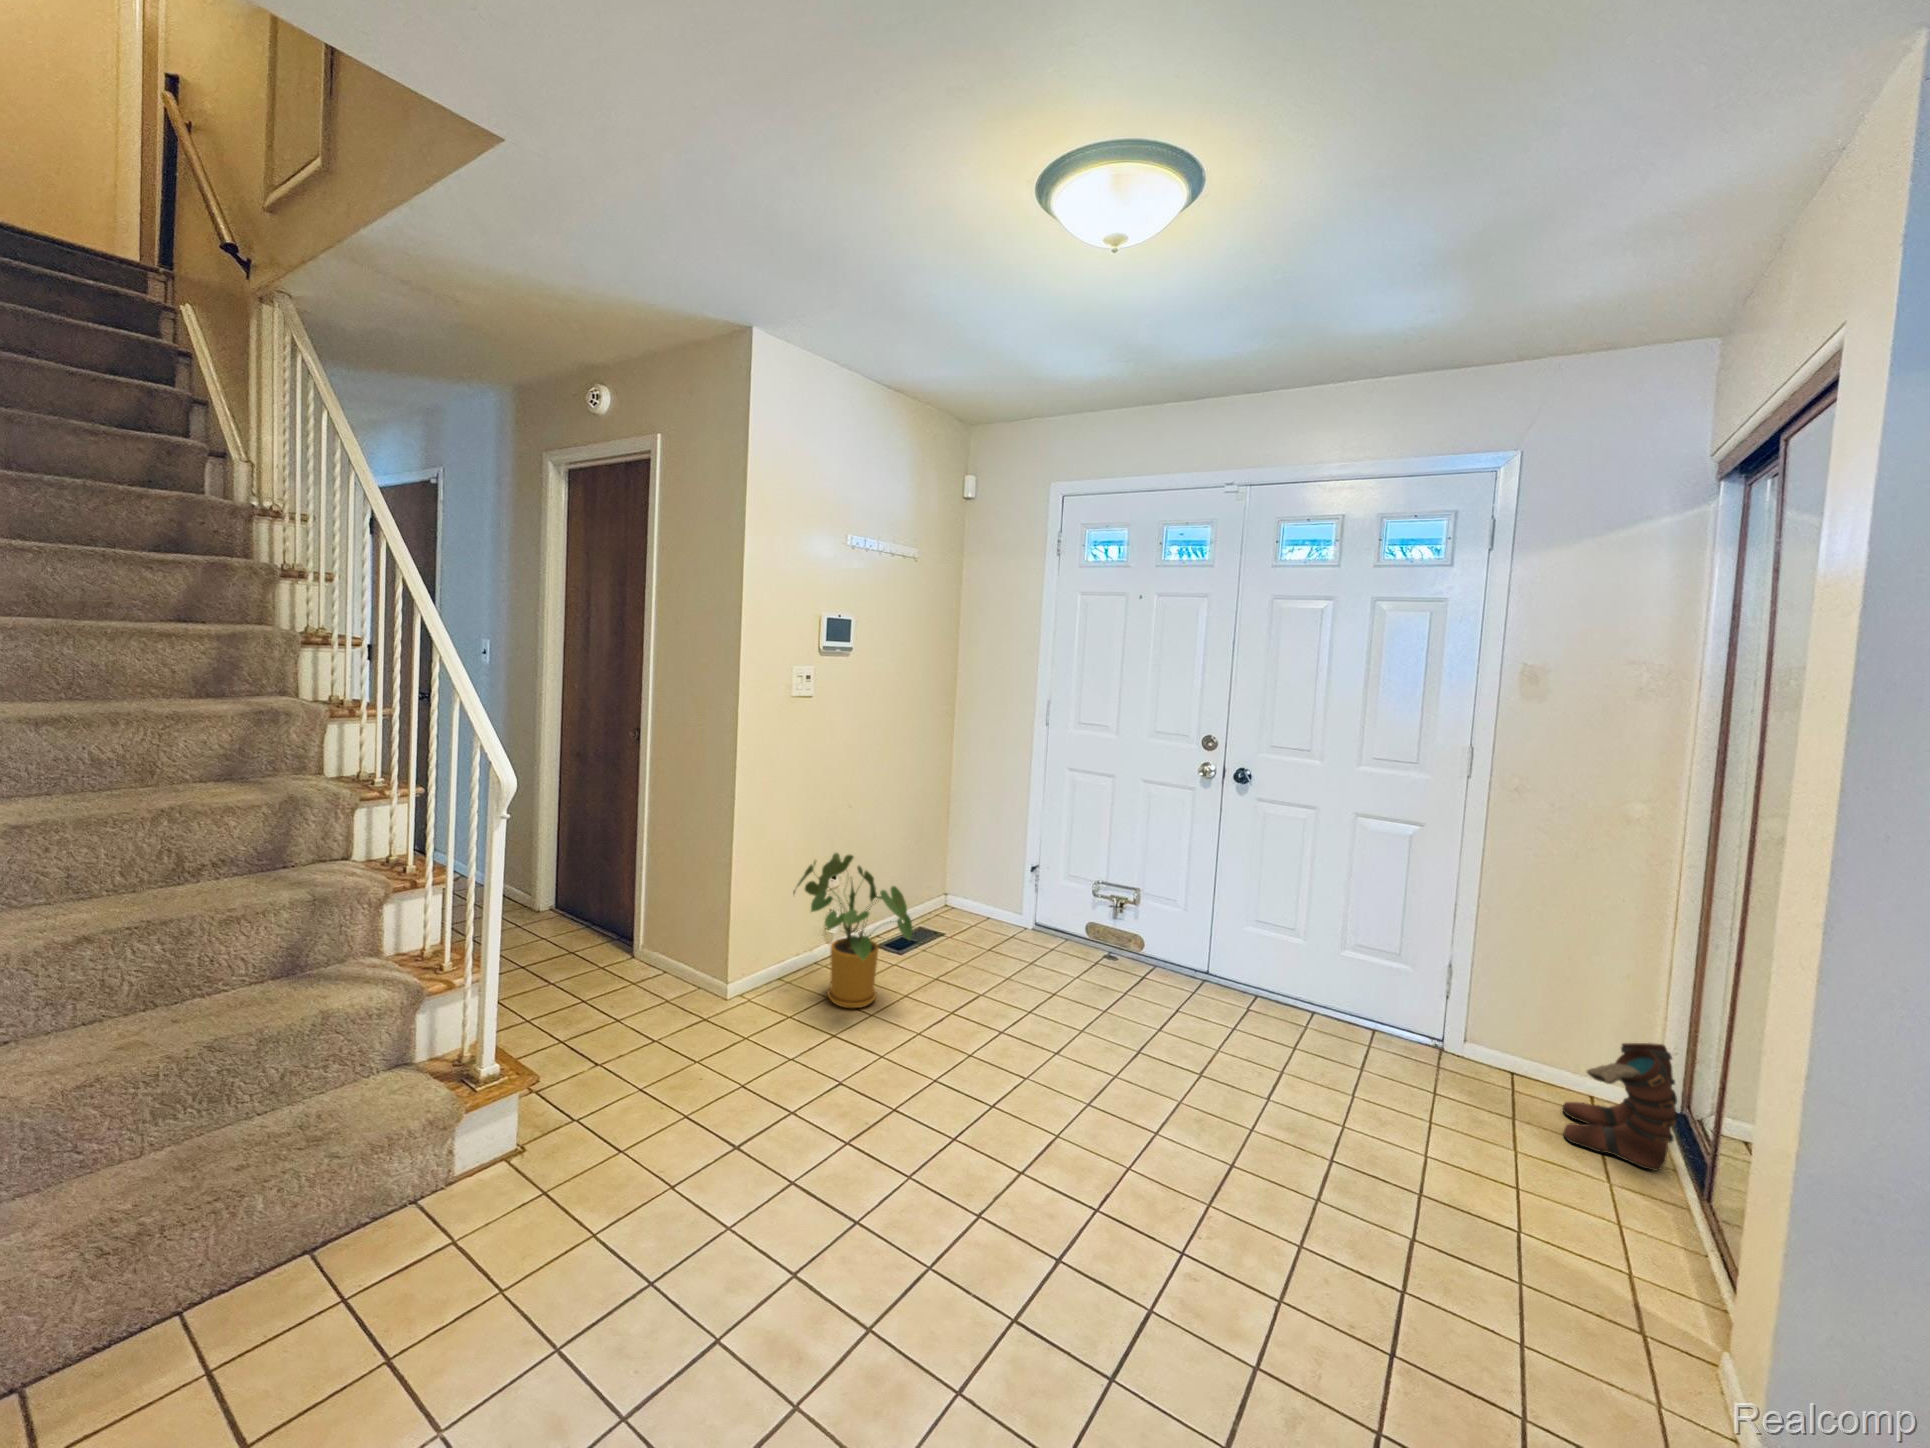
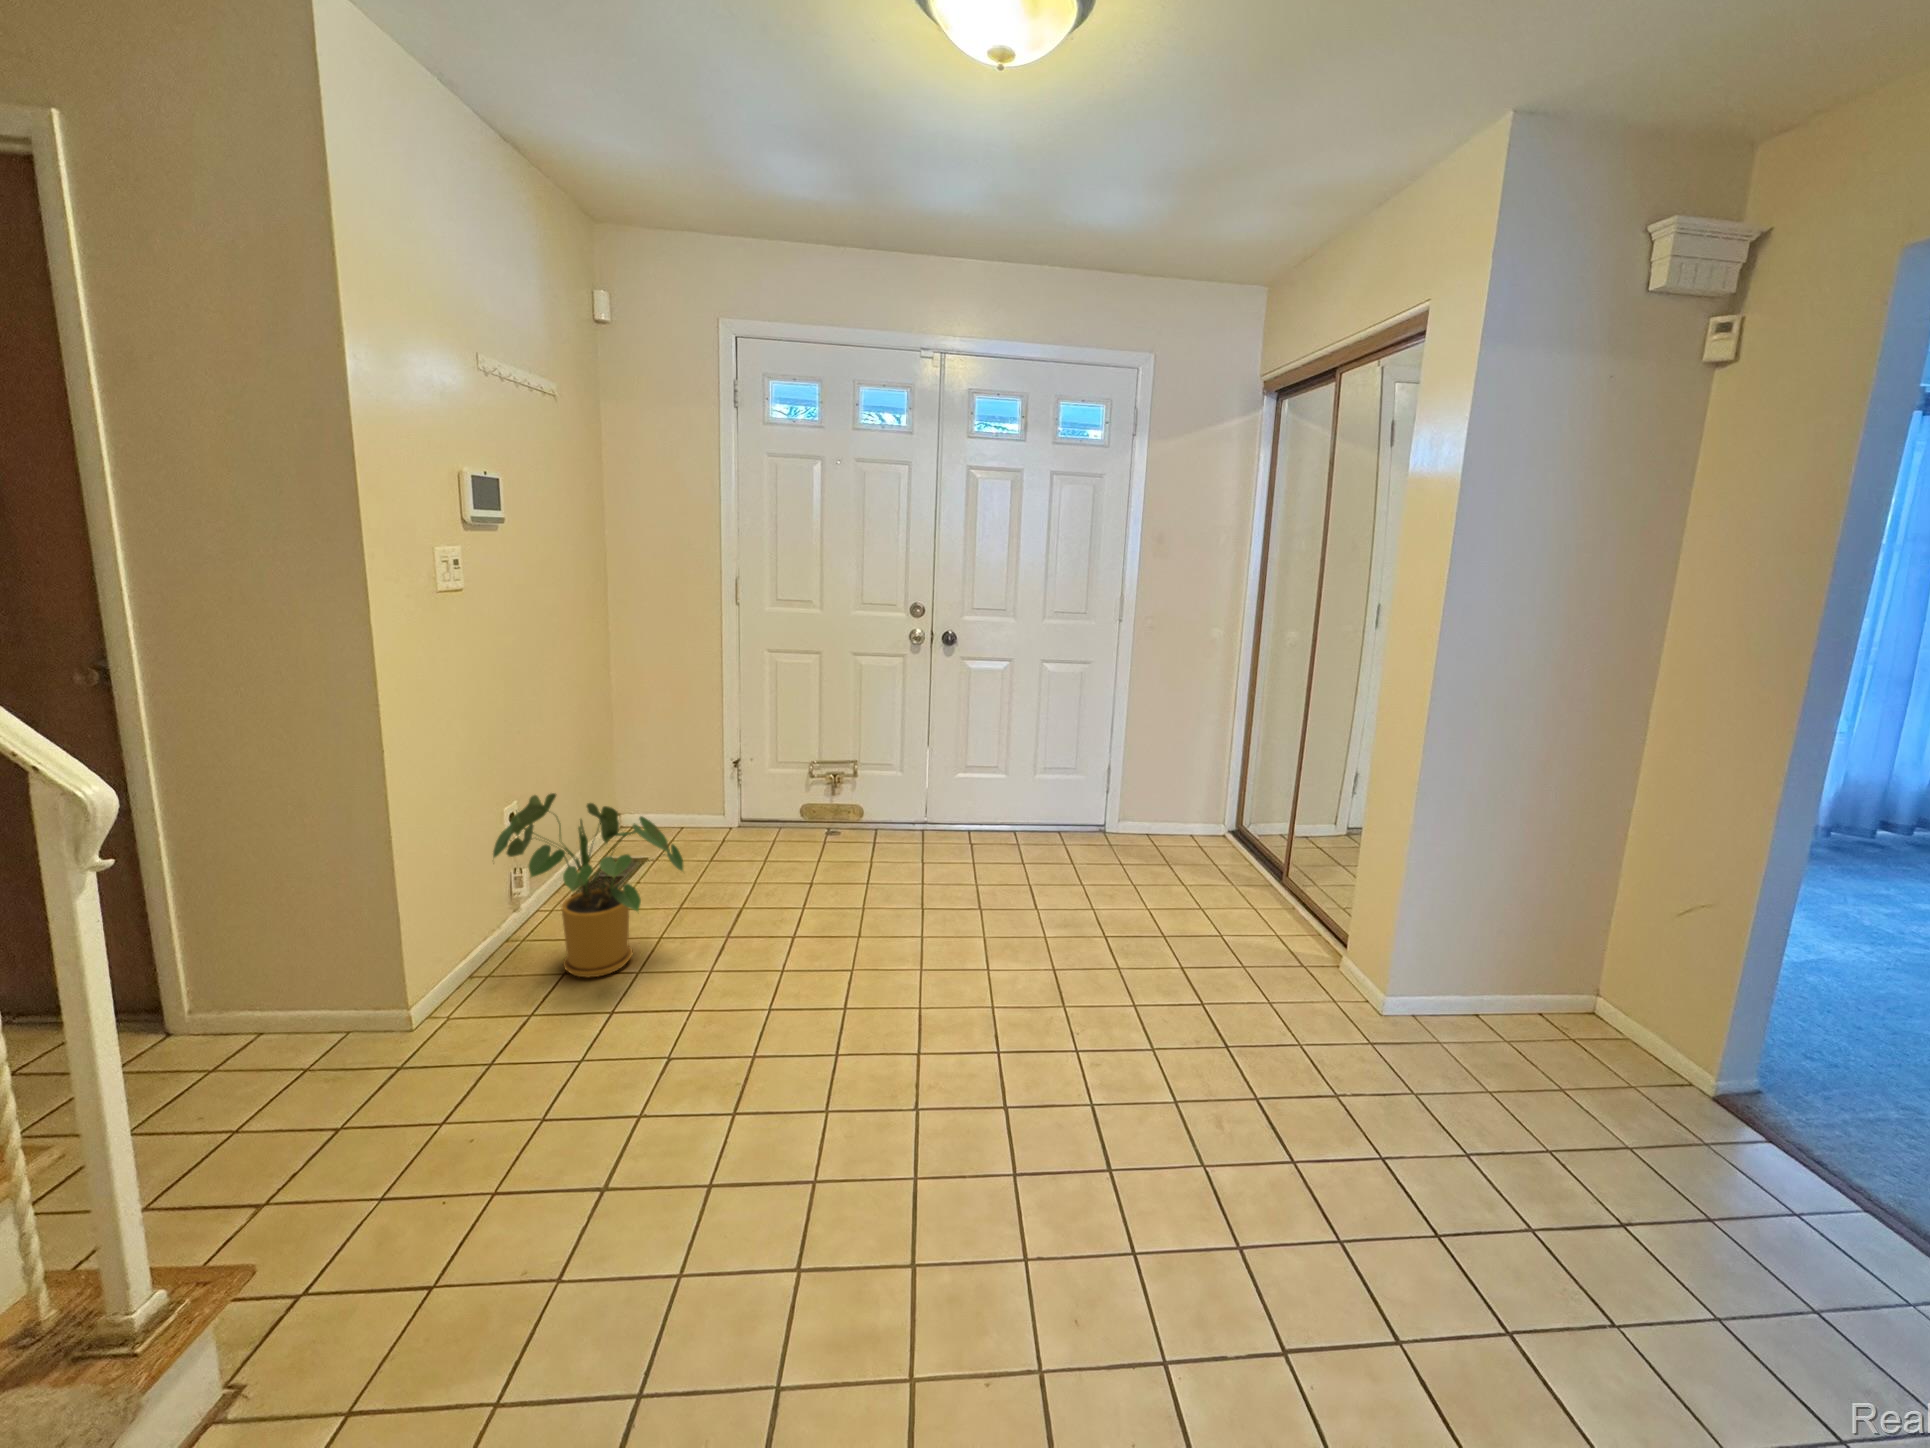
boots: present [1562,1043,1678,1171] -> none [1180,784,1249,865]

